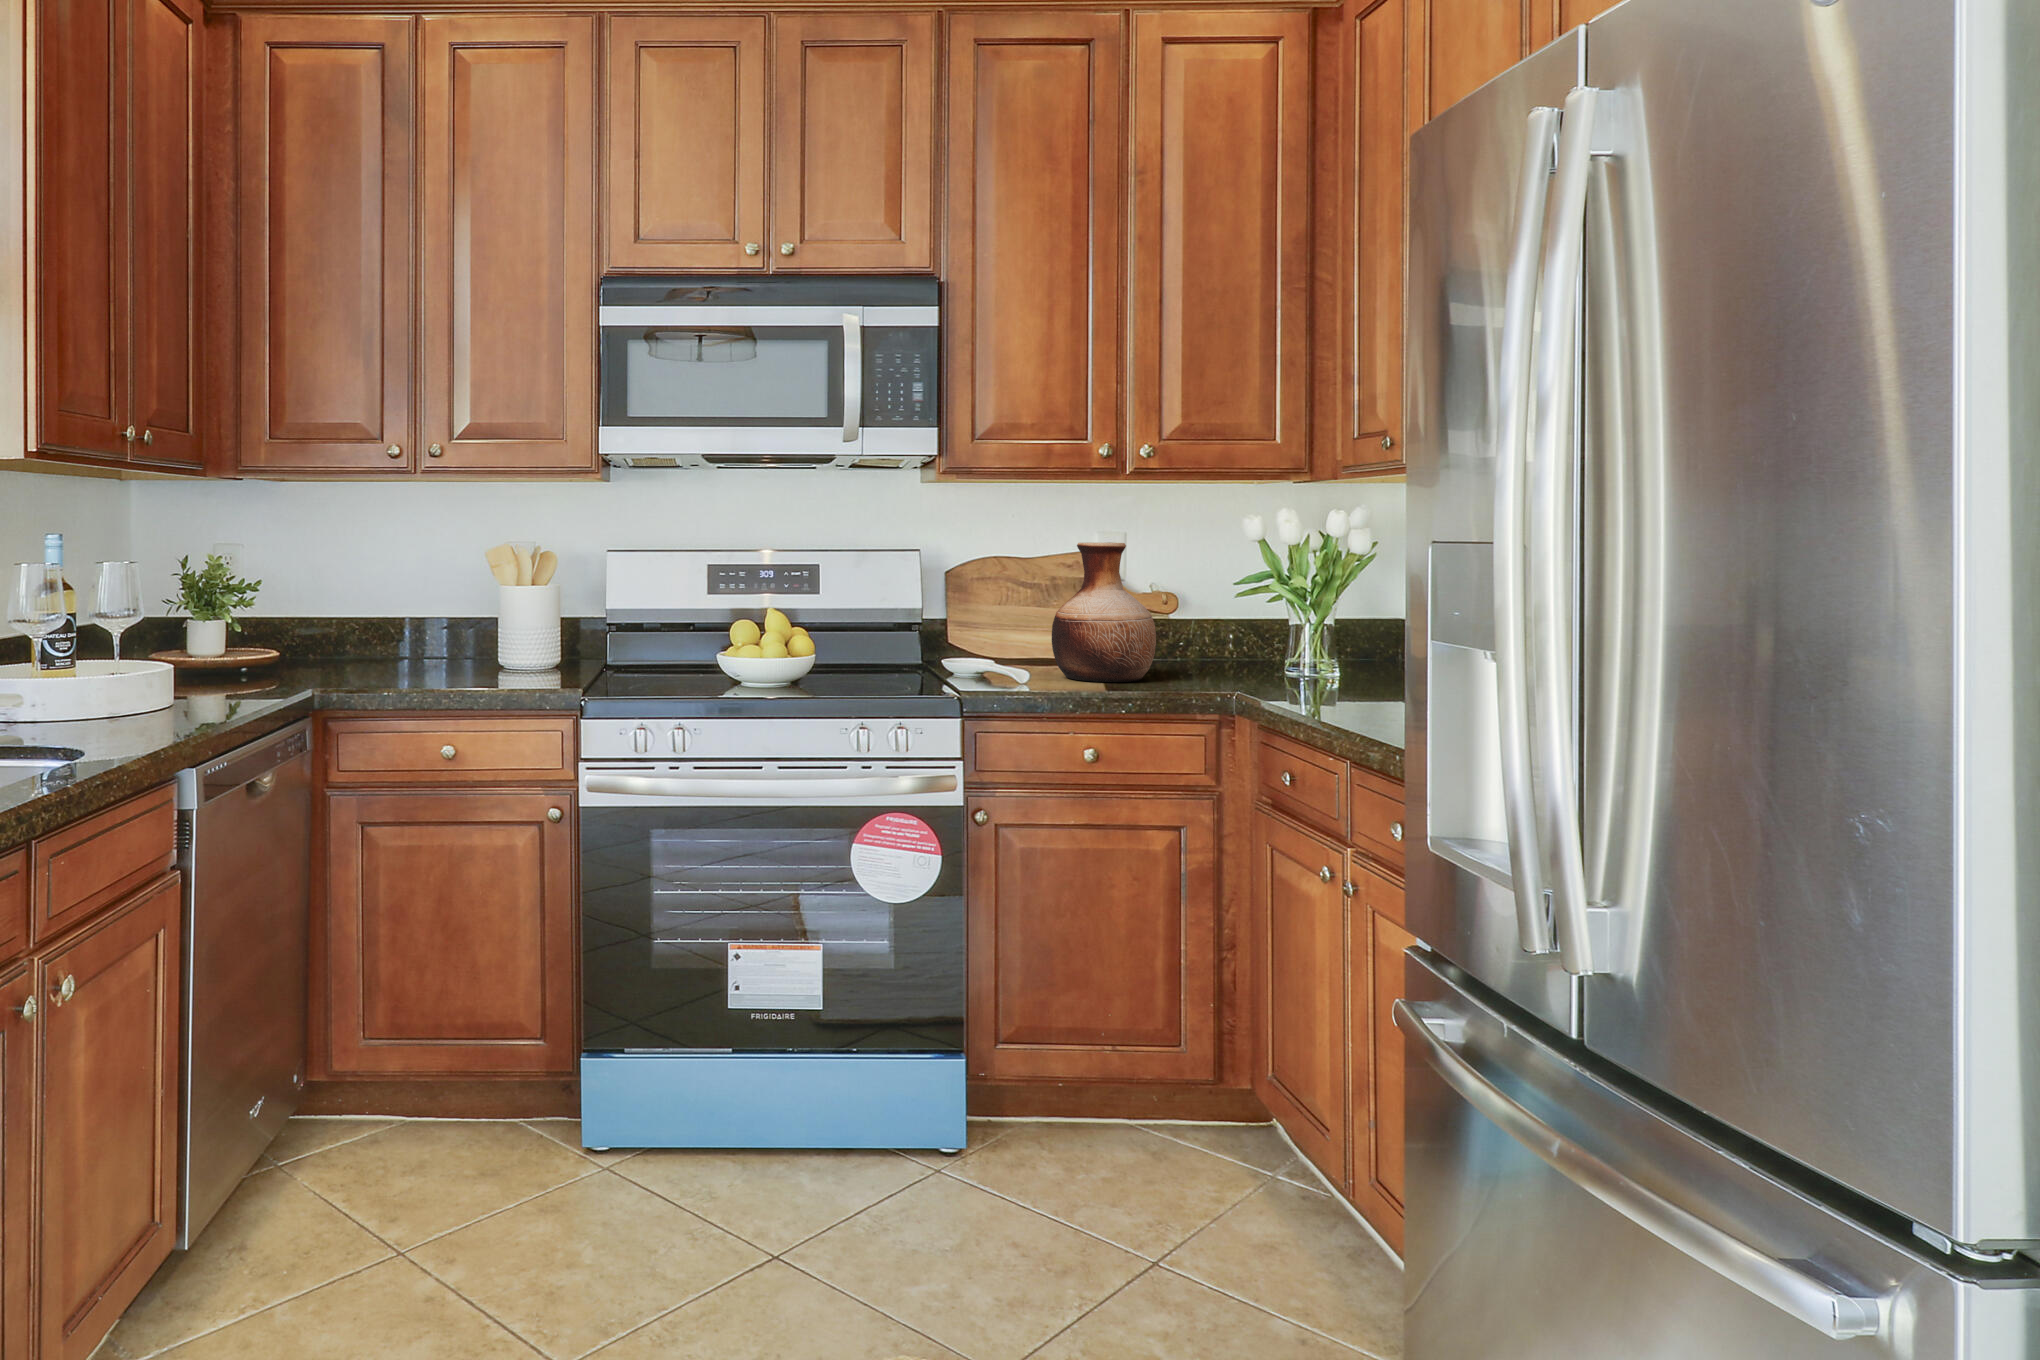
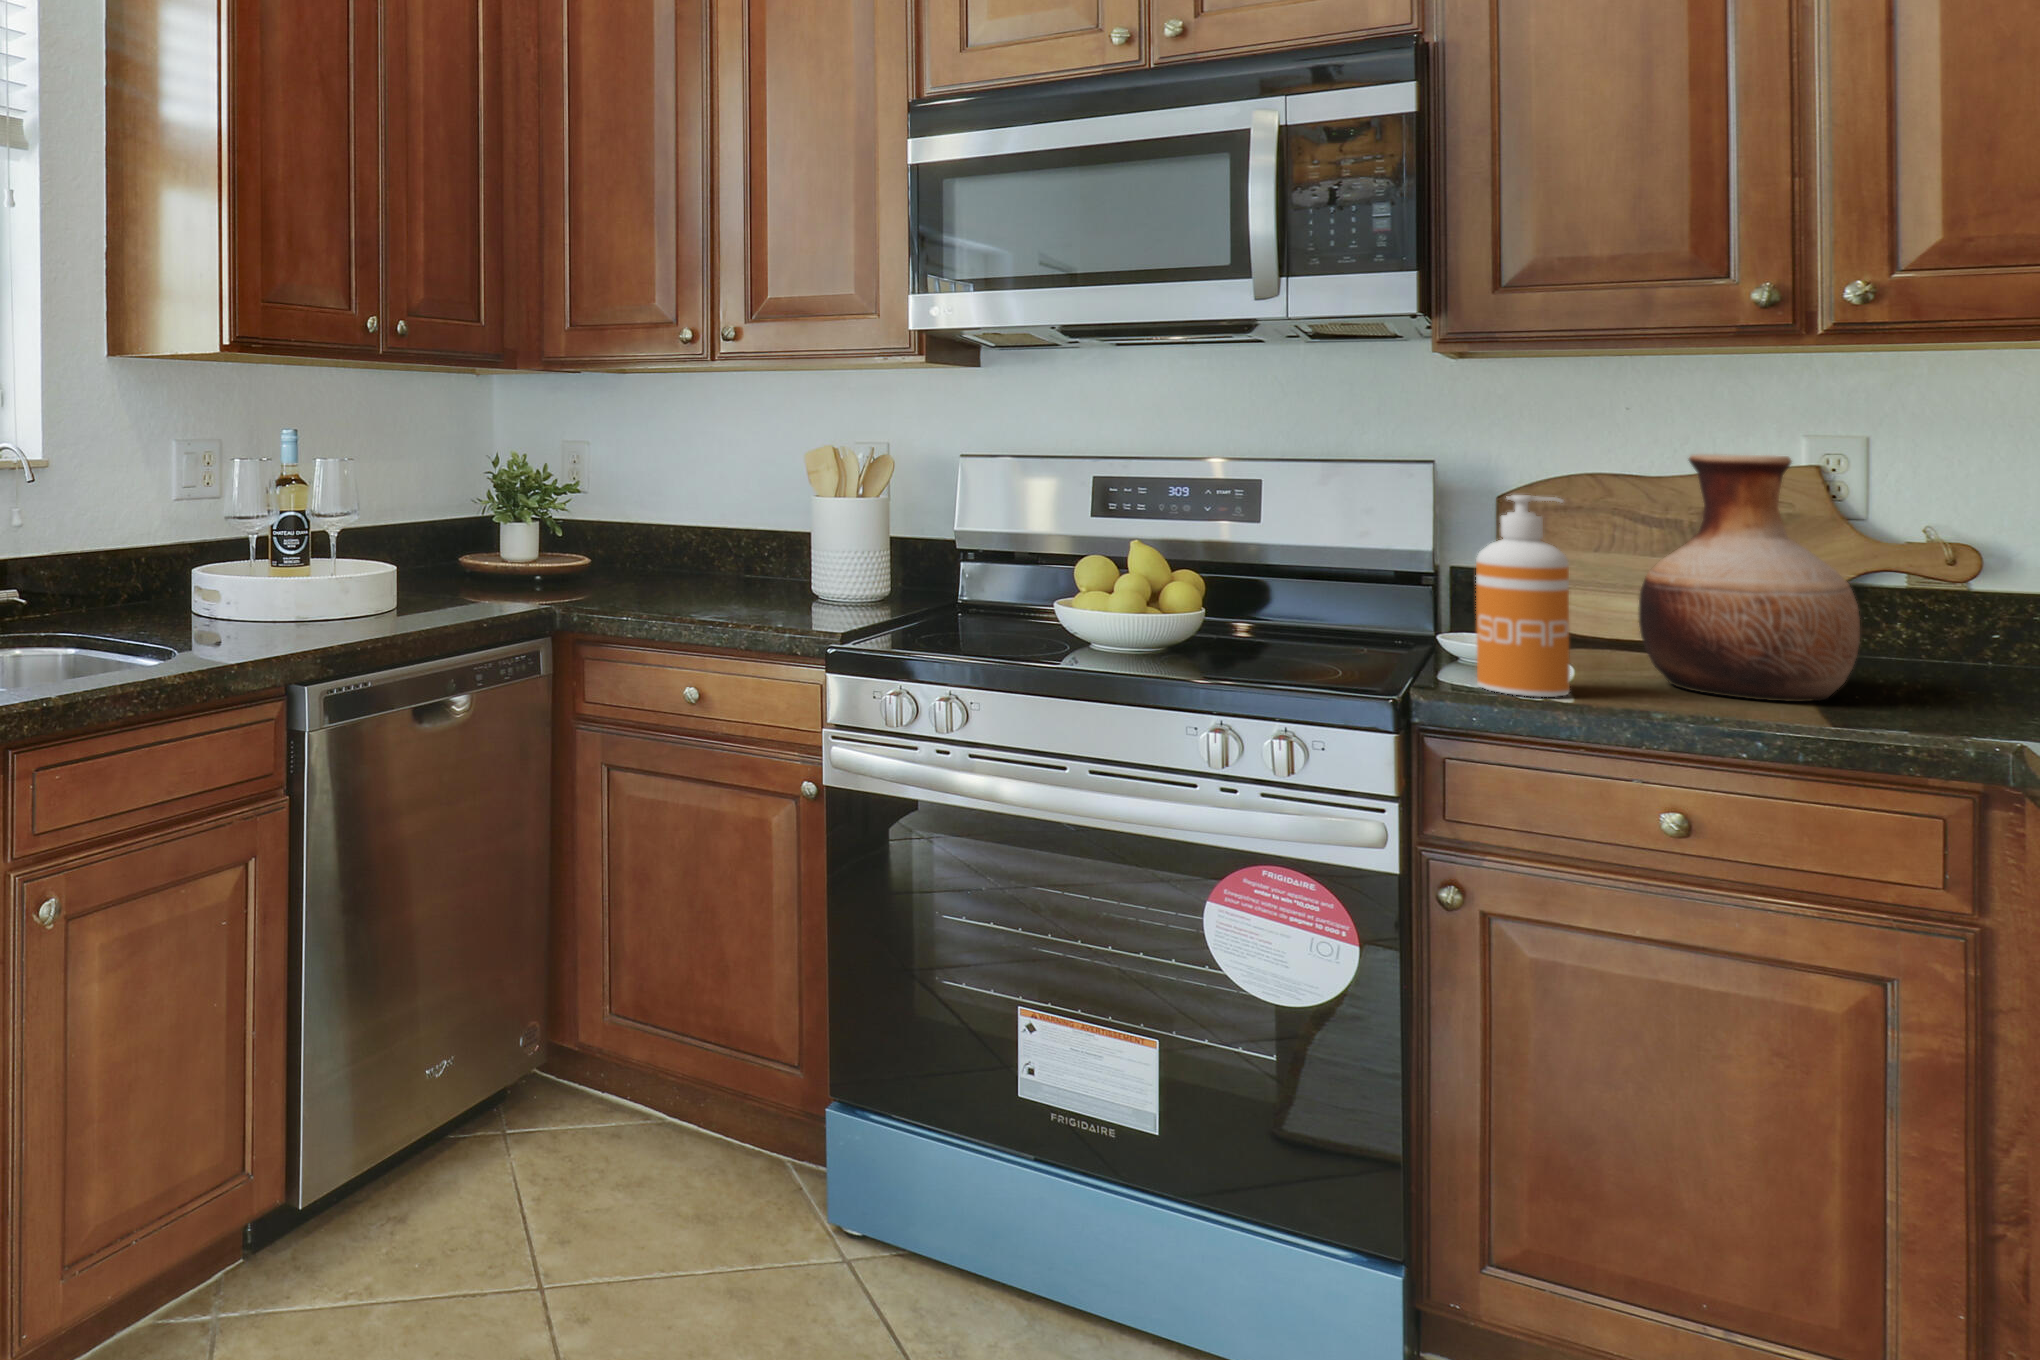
soap dispenser: none [989,568,1038,690] -> present [1476,495,1570,697]

